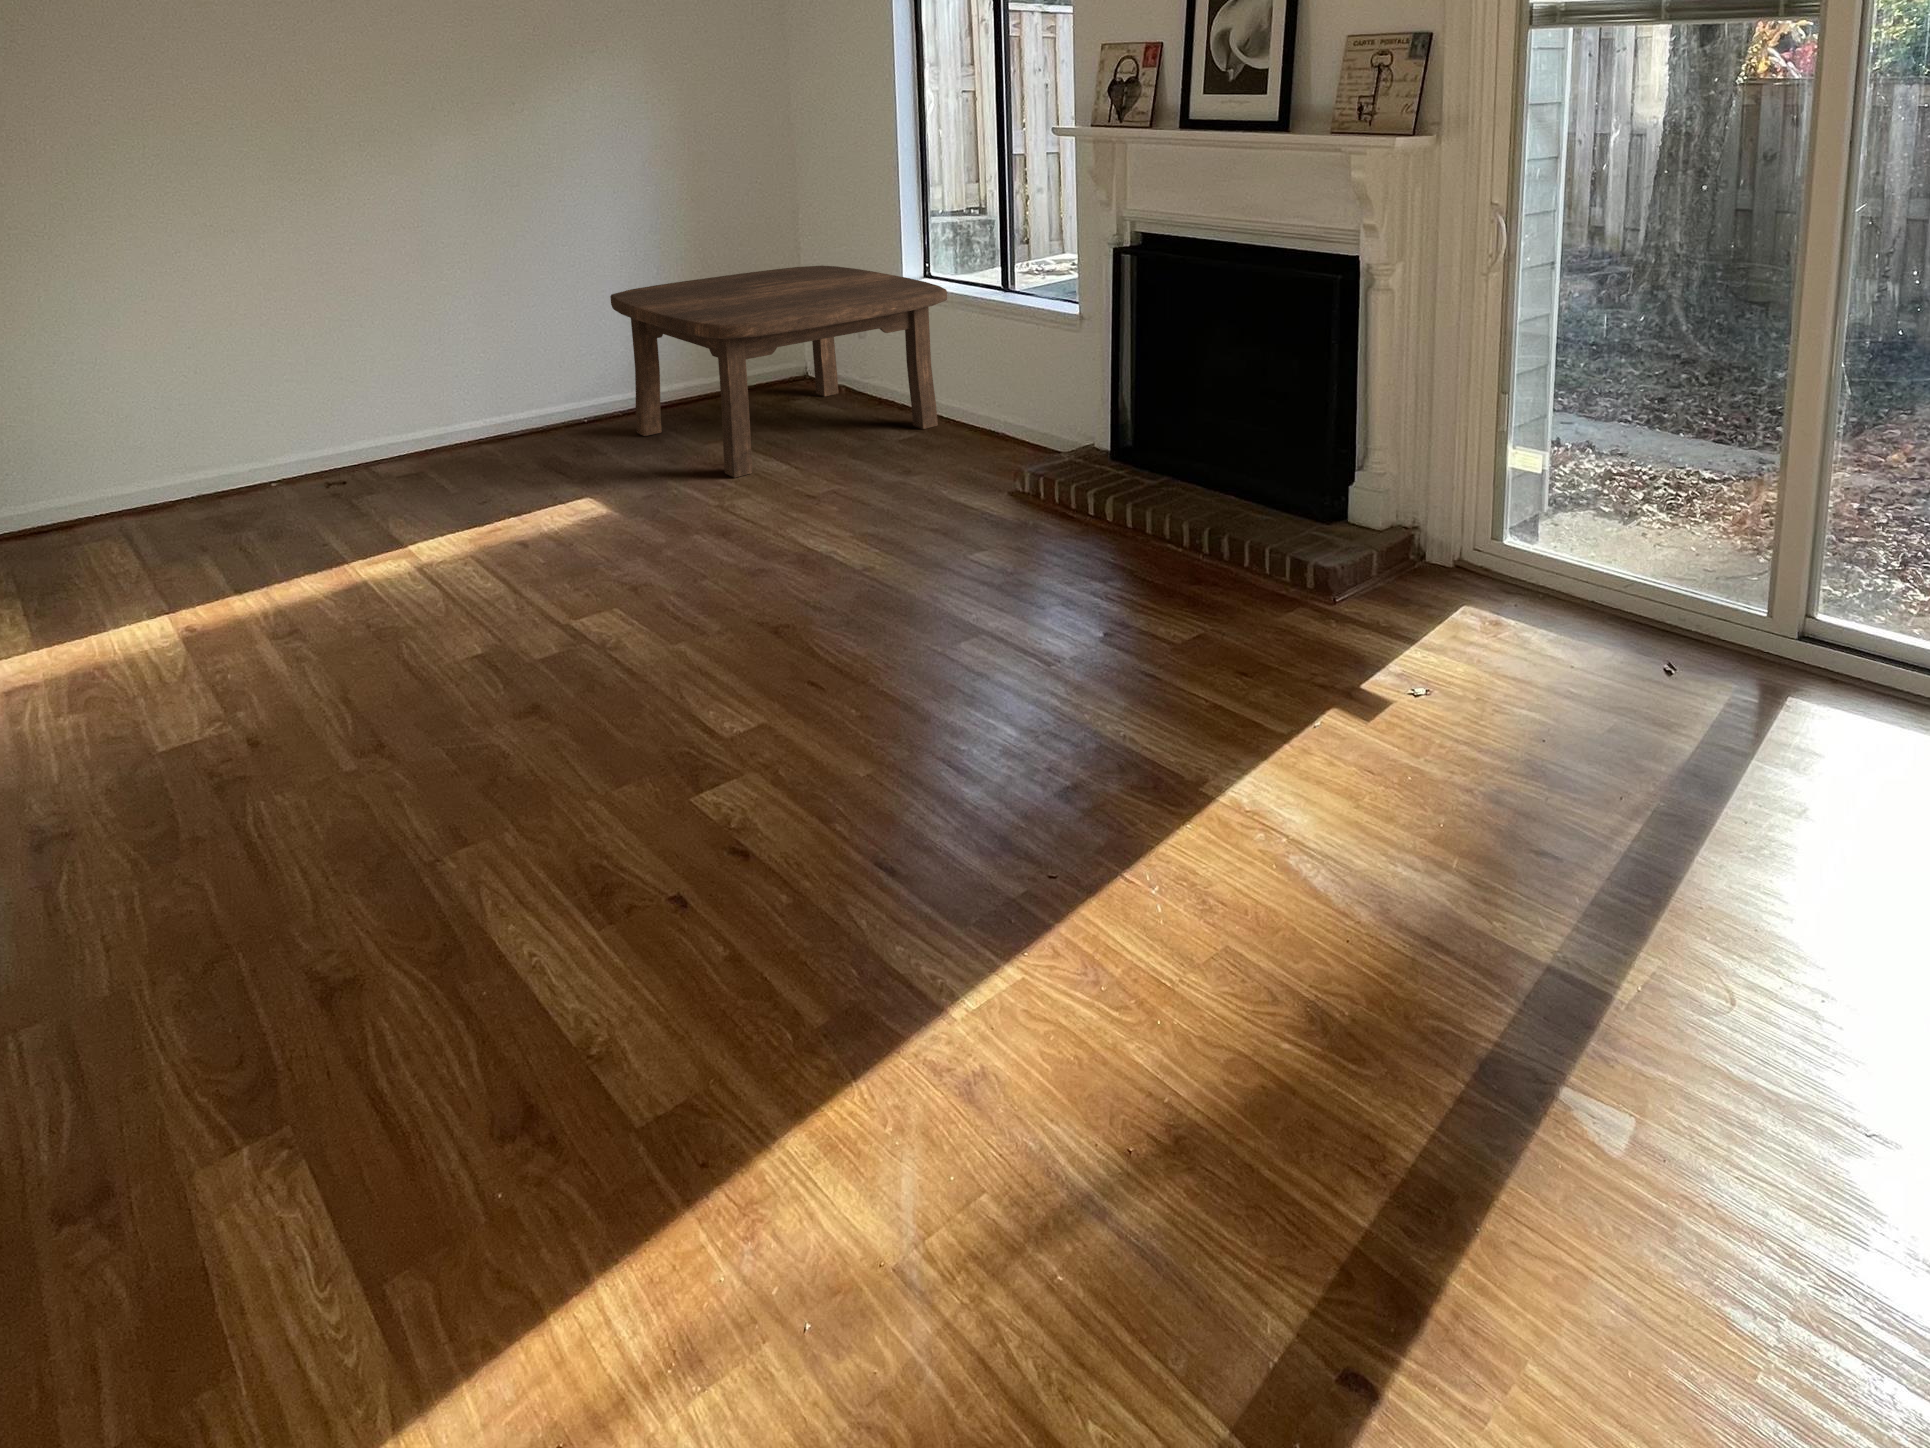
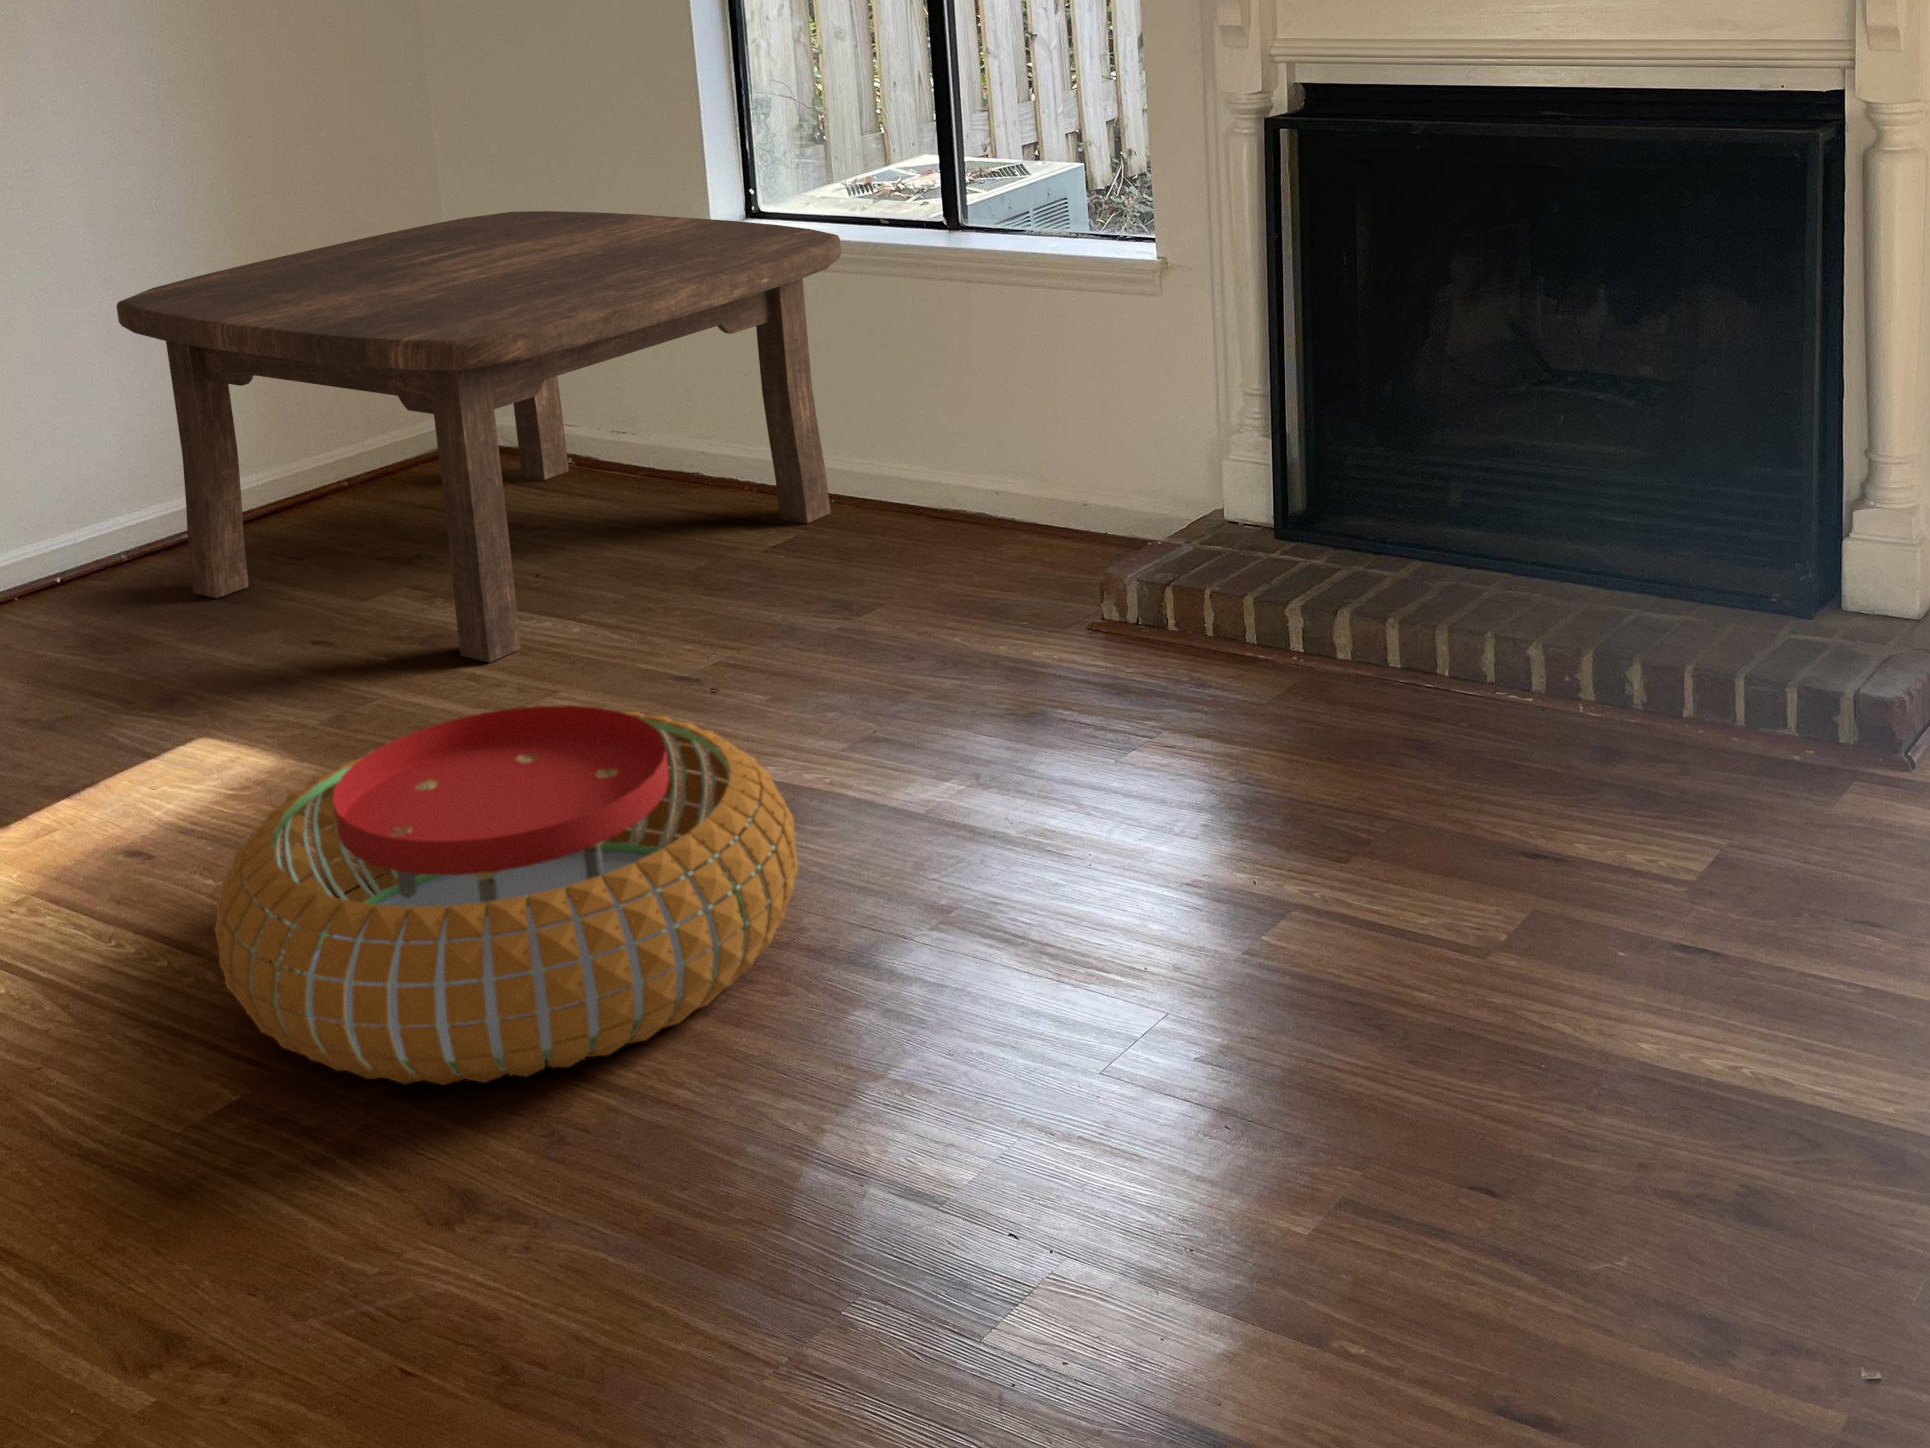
pouf: none [504,494,777,653] -> present [215,705,798,1085]

